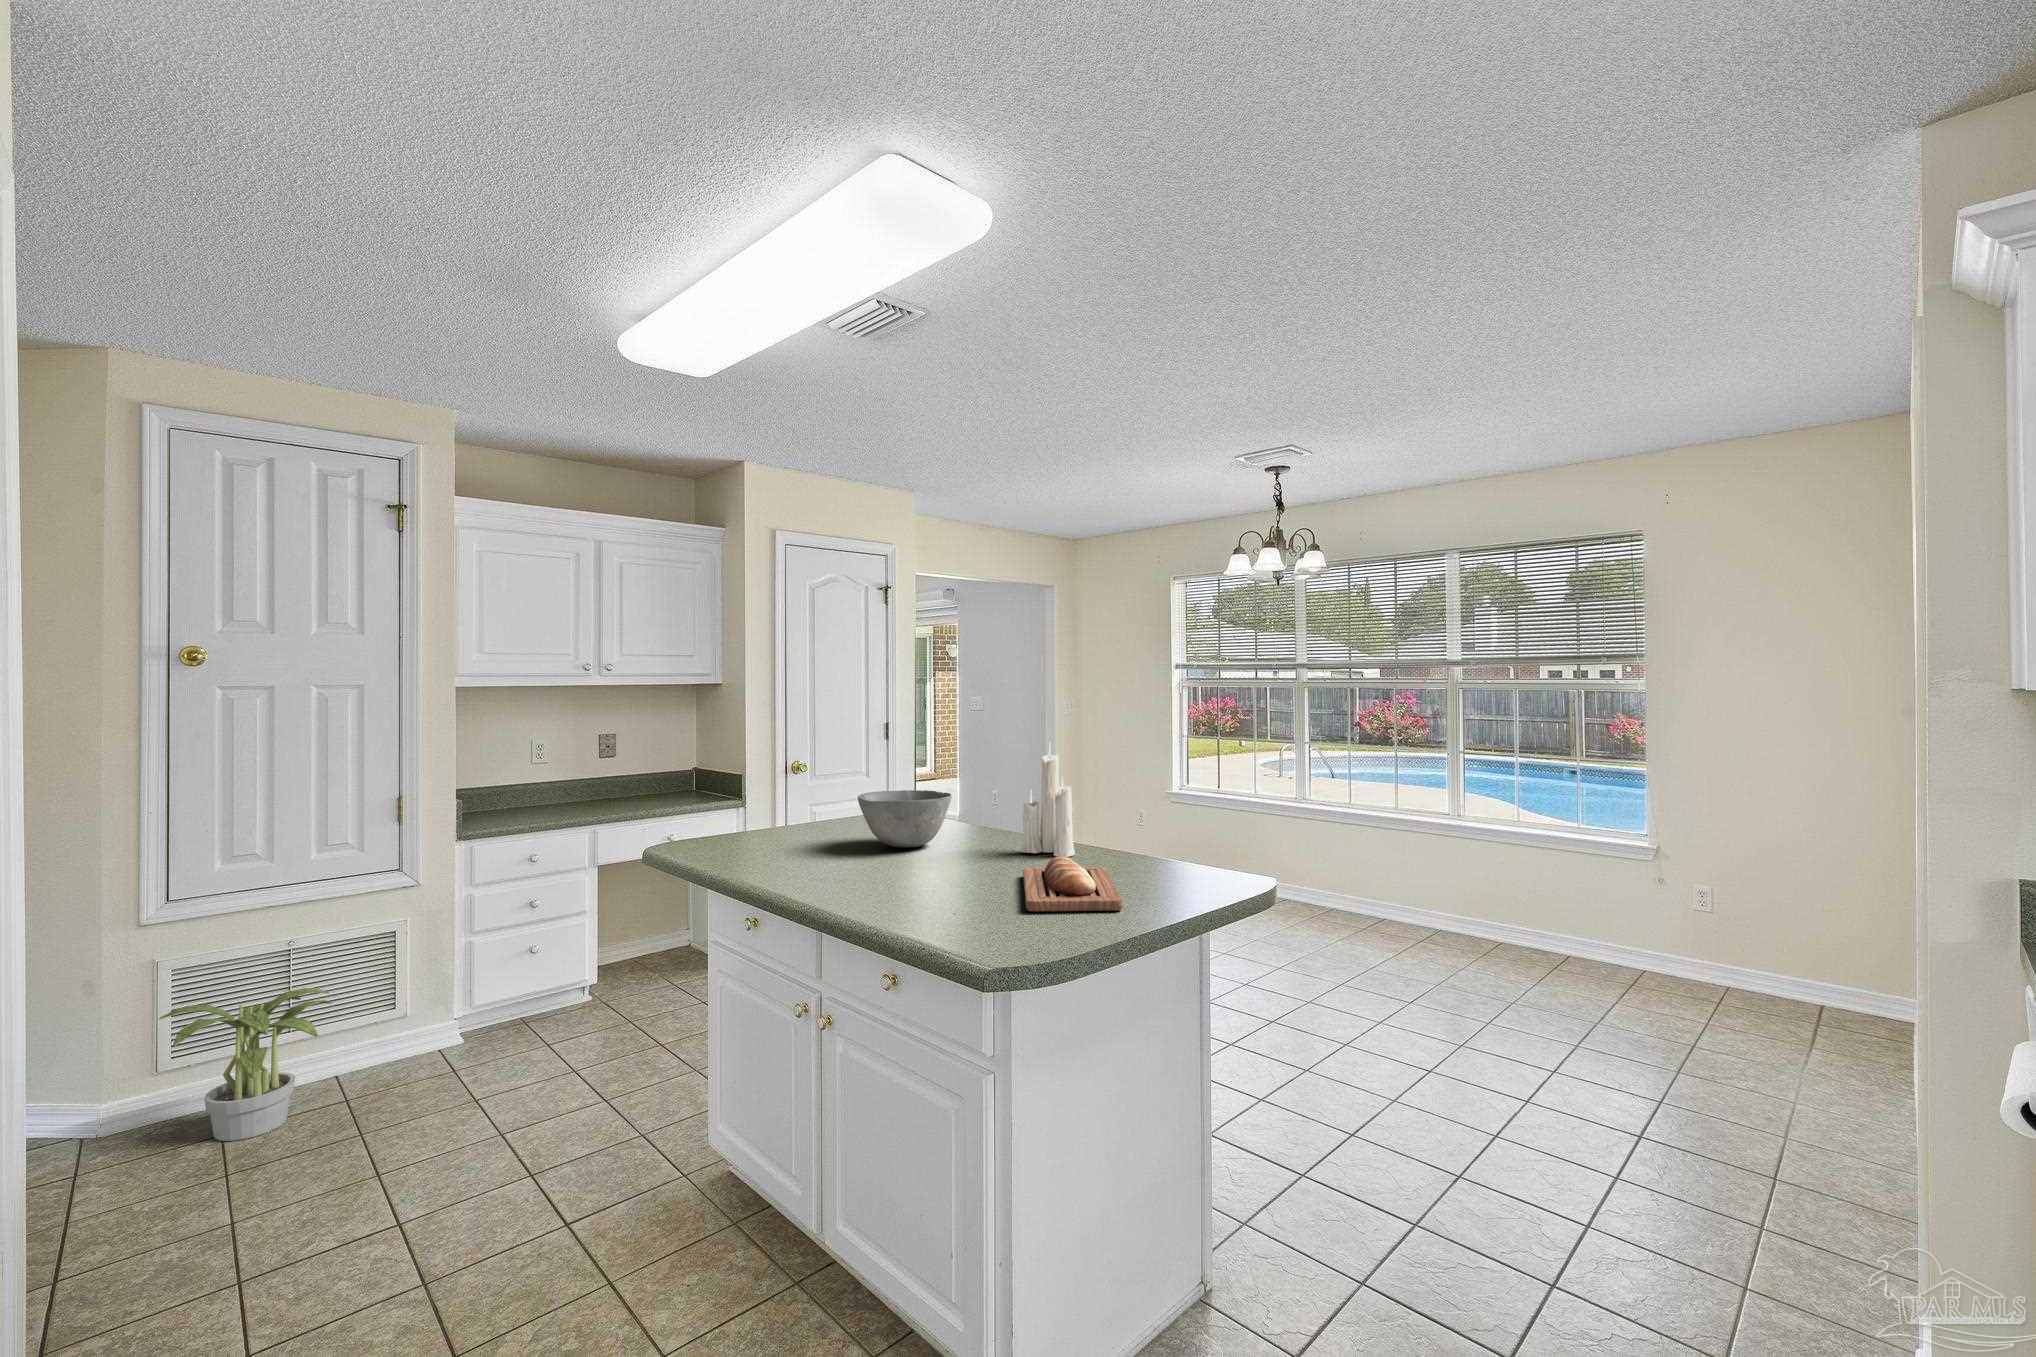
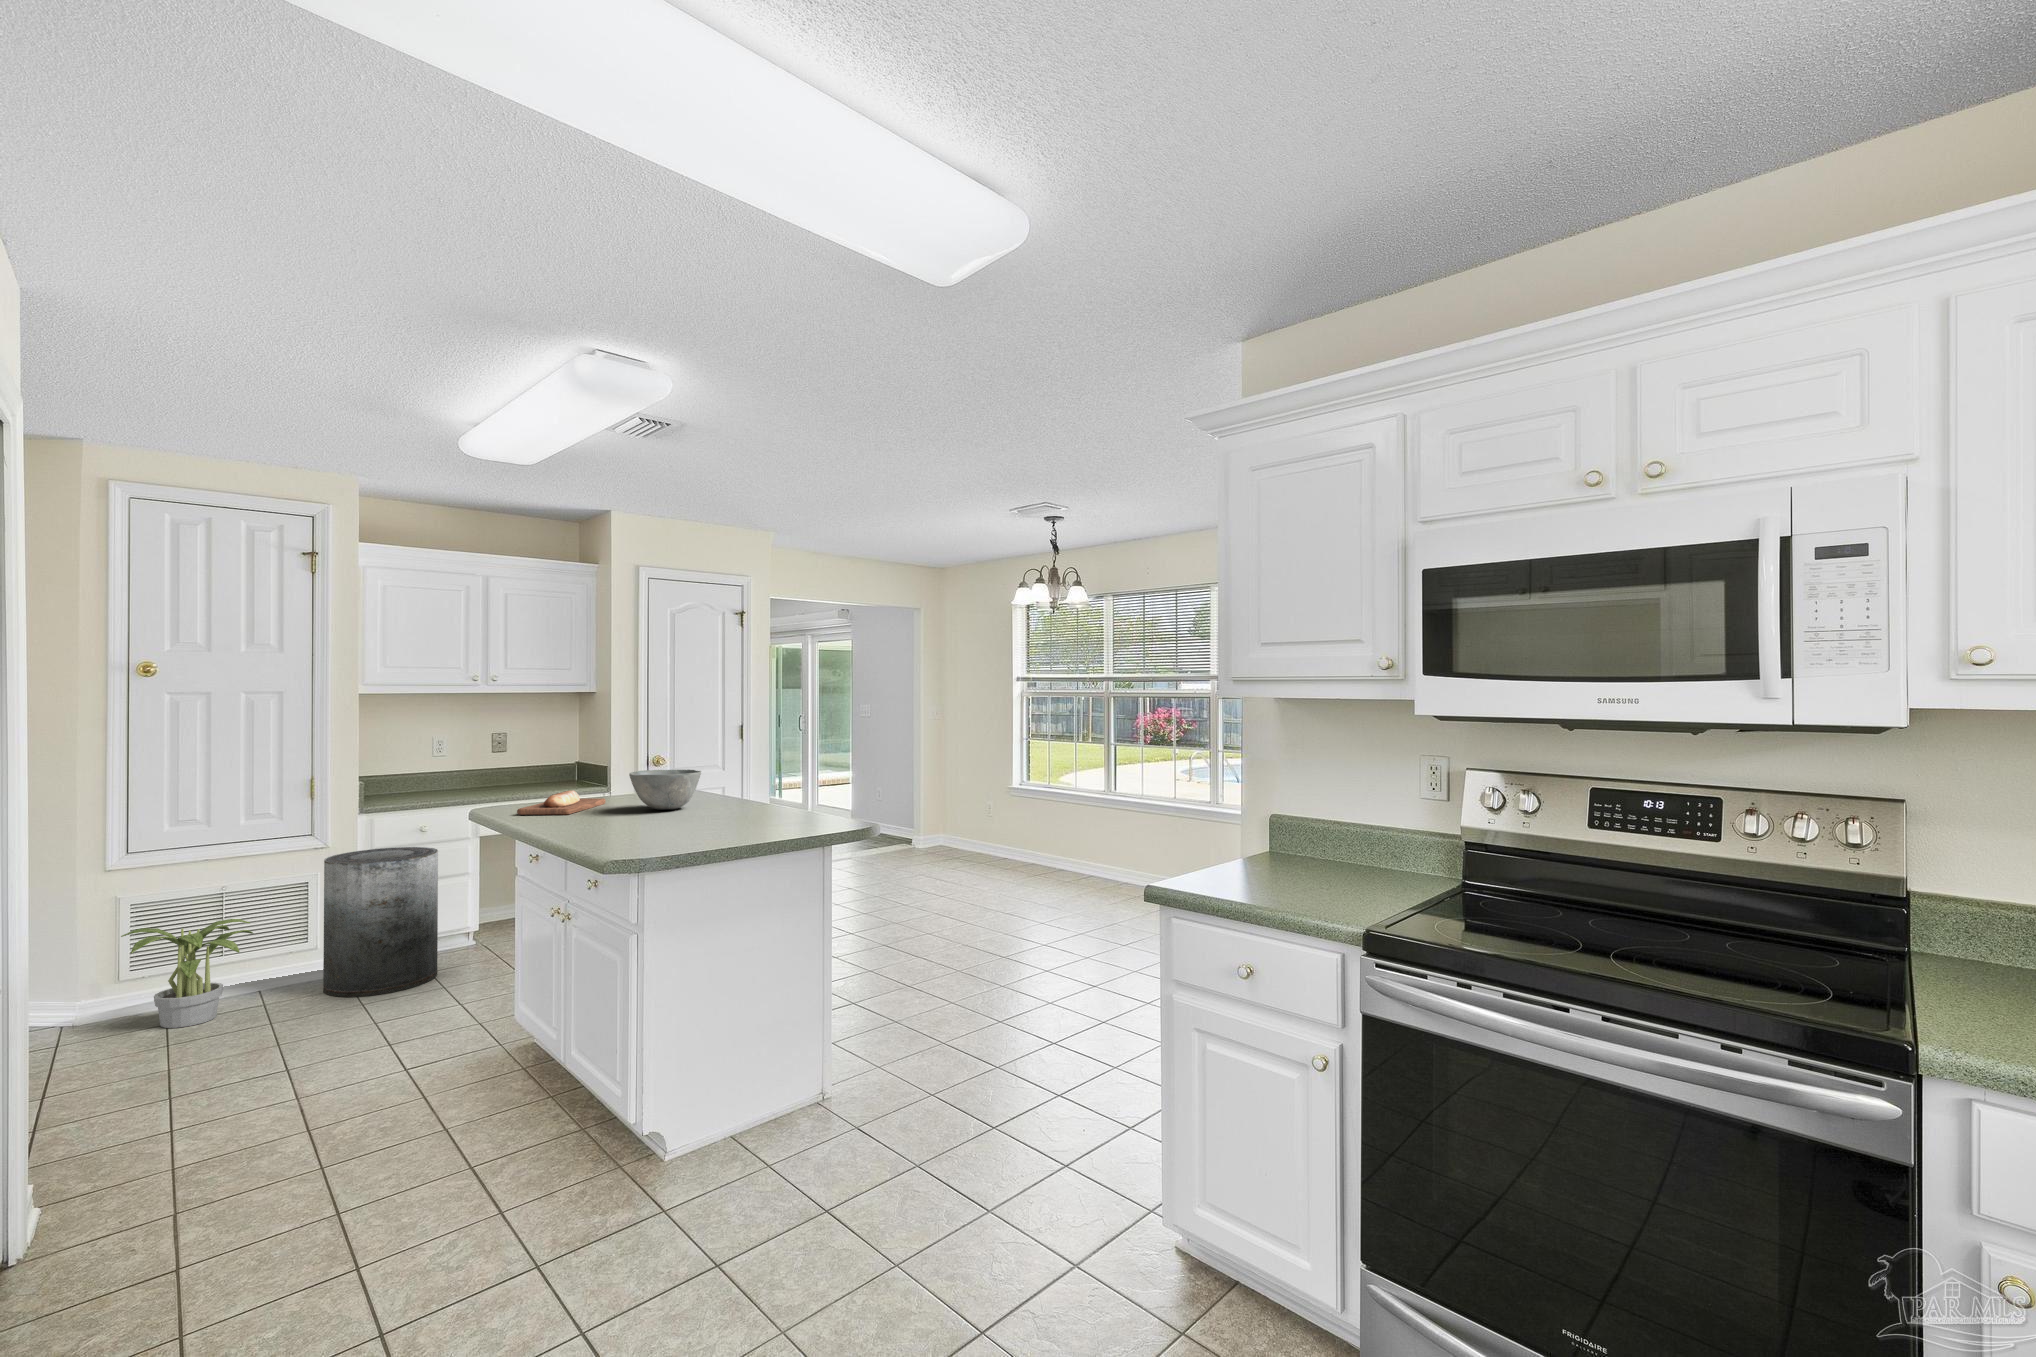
candle: present [1021,744,1075,857] -> none [741,729,777,814]
bread loaf: present [1023,856,1122,911] -> present [517,791,606,815]
trash can: none [419,882,561,1084] -> present [323,847,438,997]

